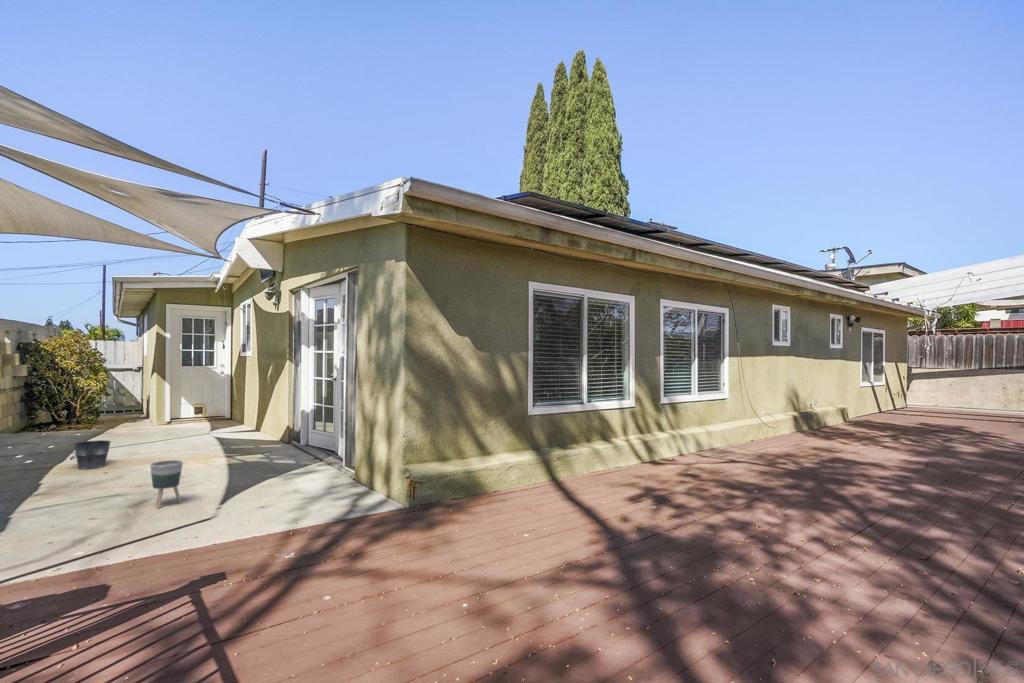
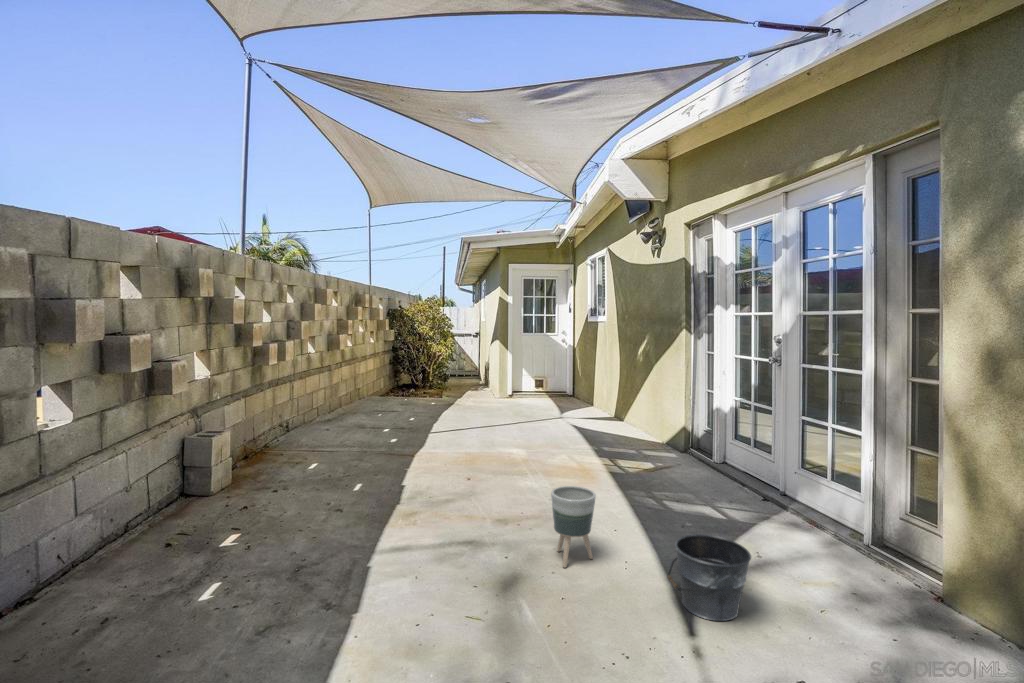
bucket: present [70,440,111,469] -> present [667,534,751,621]

